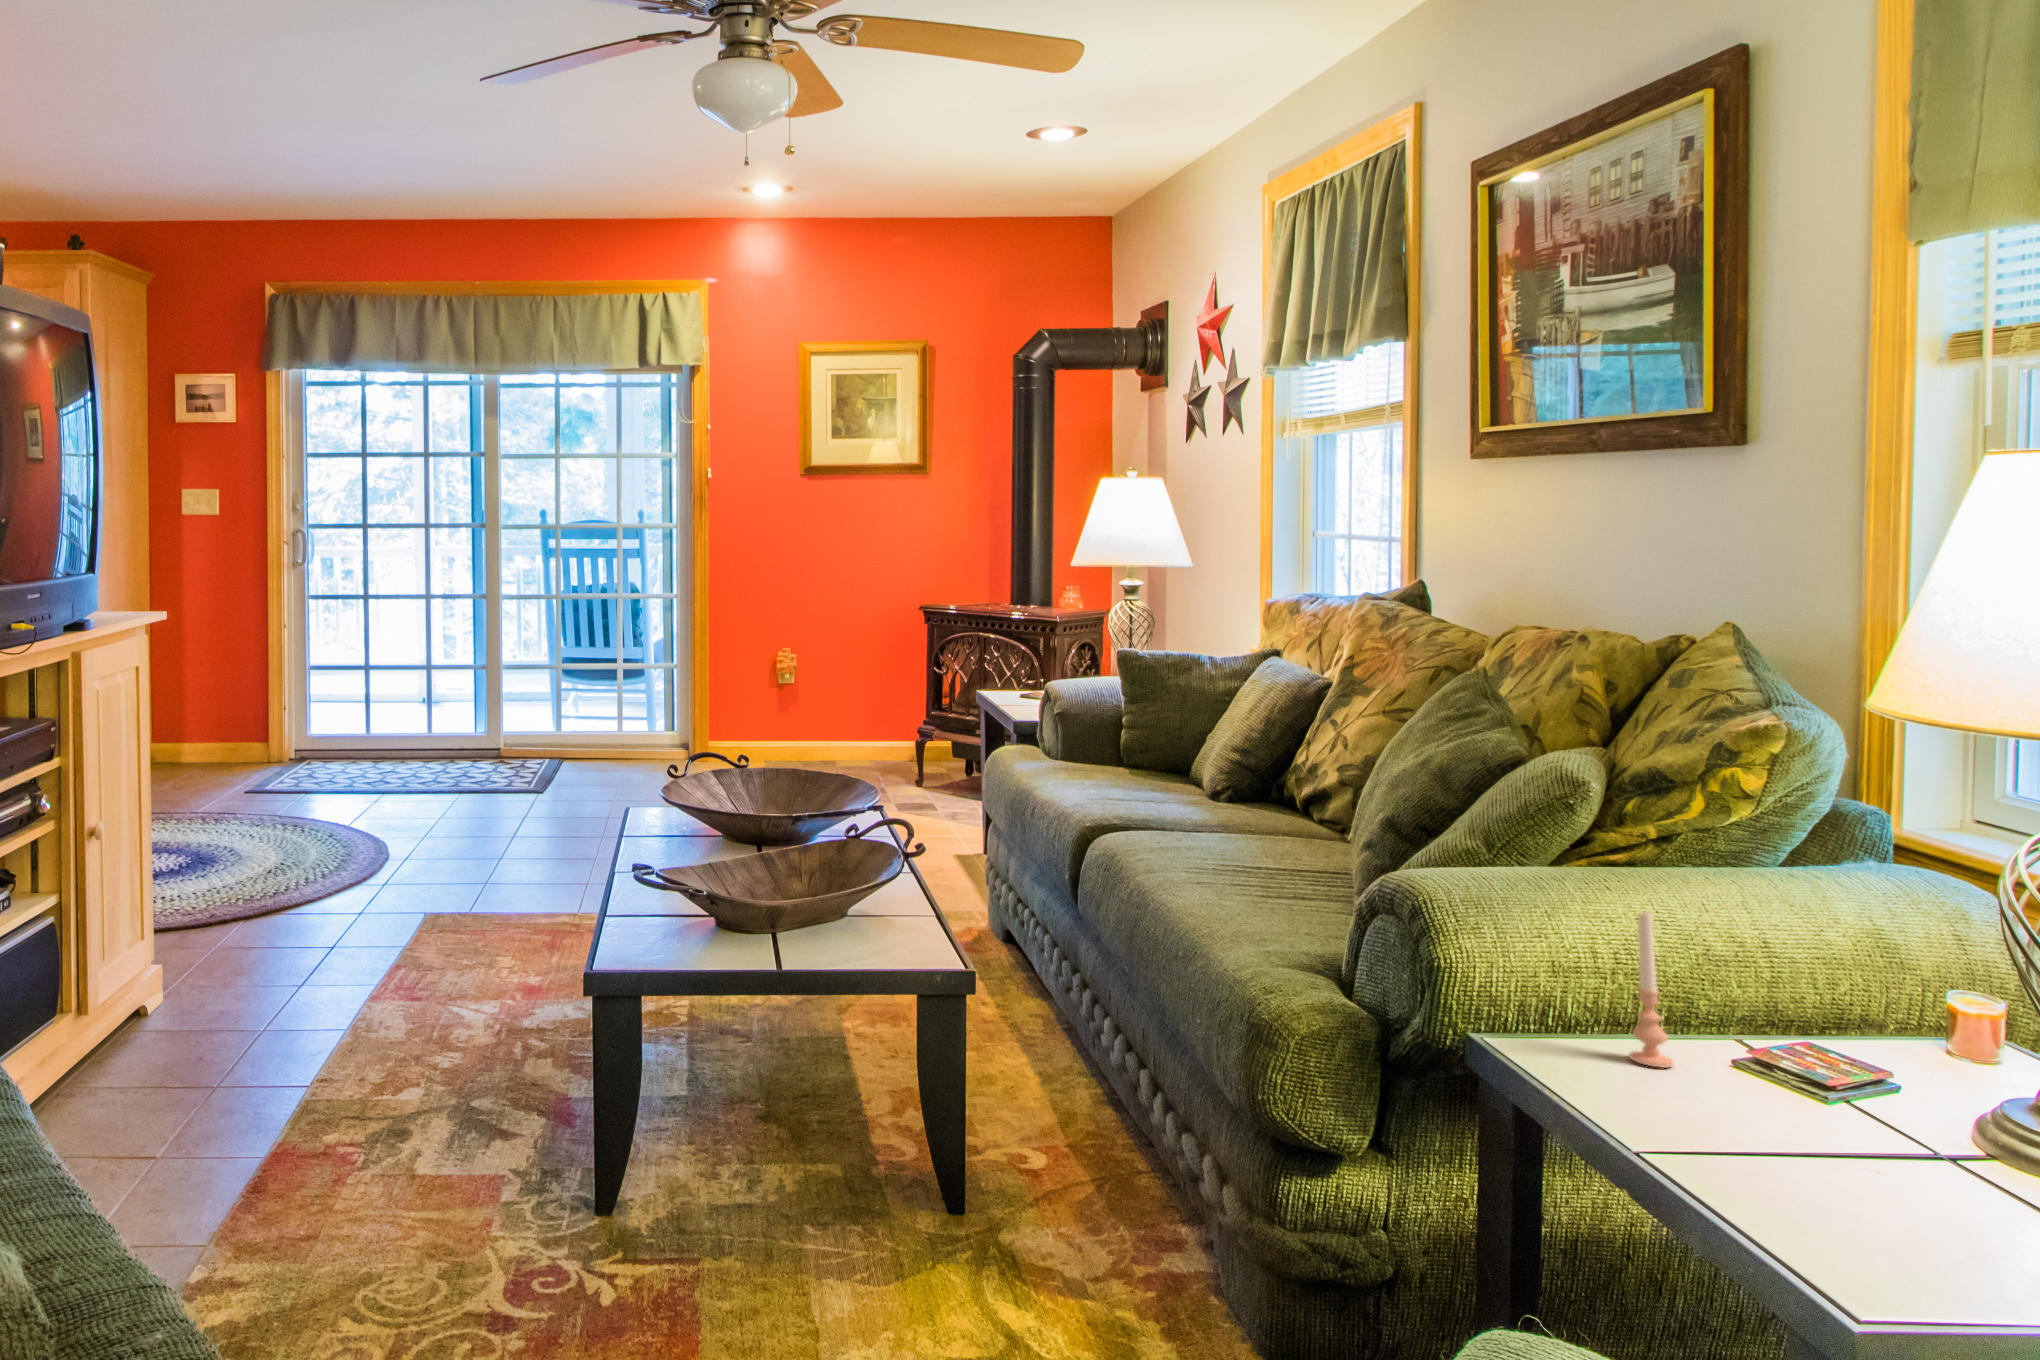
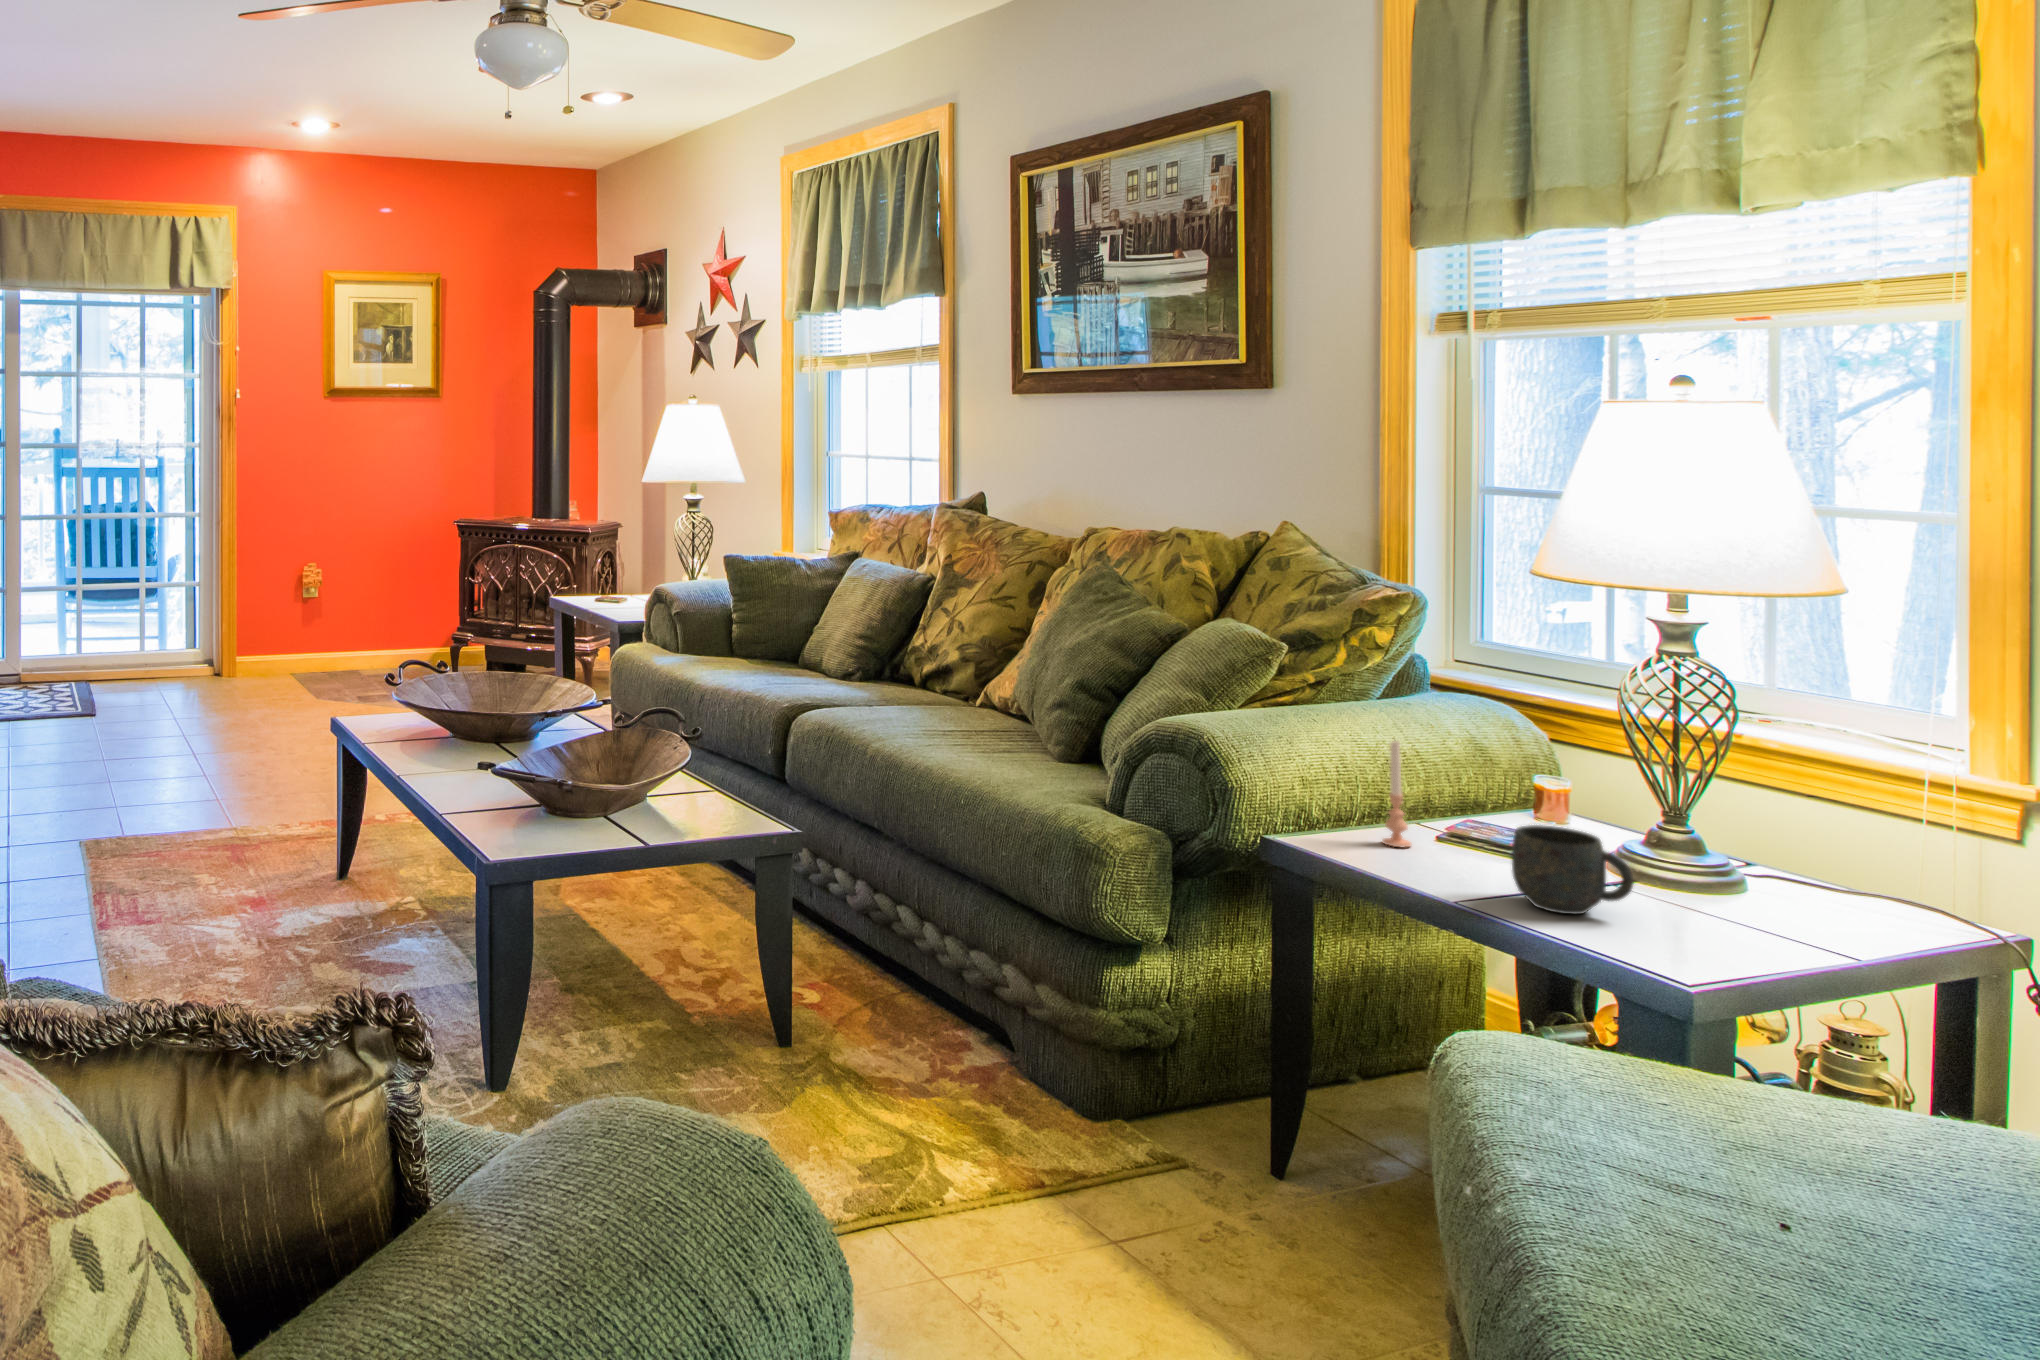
mug: none [1717,1047,1898,1190] -> present [1512,825,1634,914]

